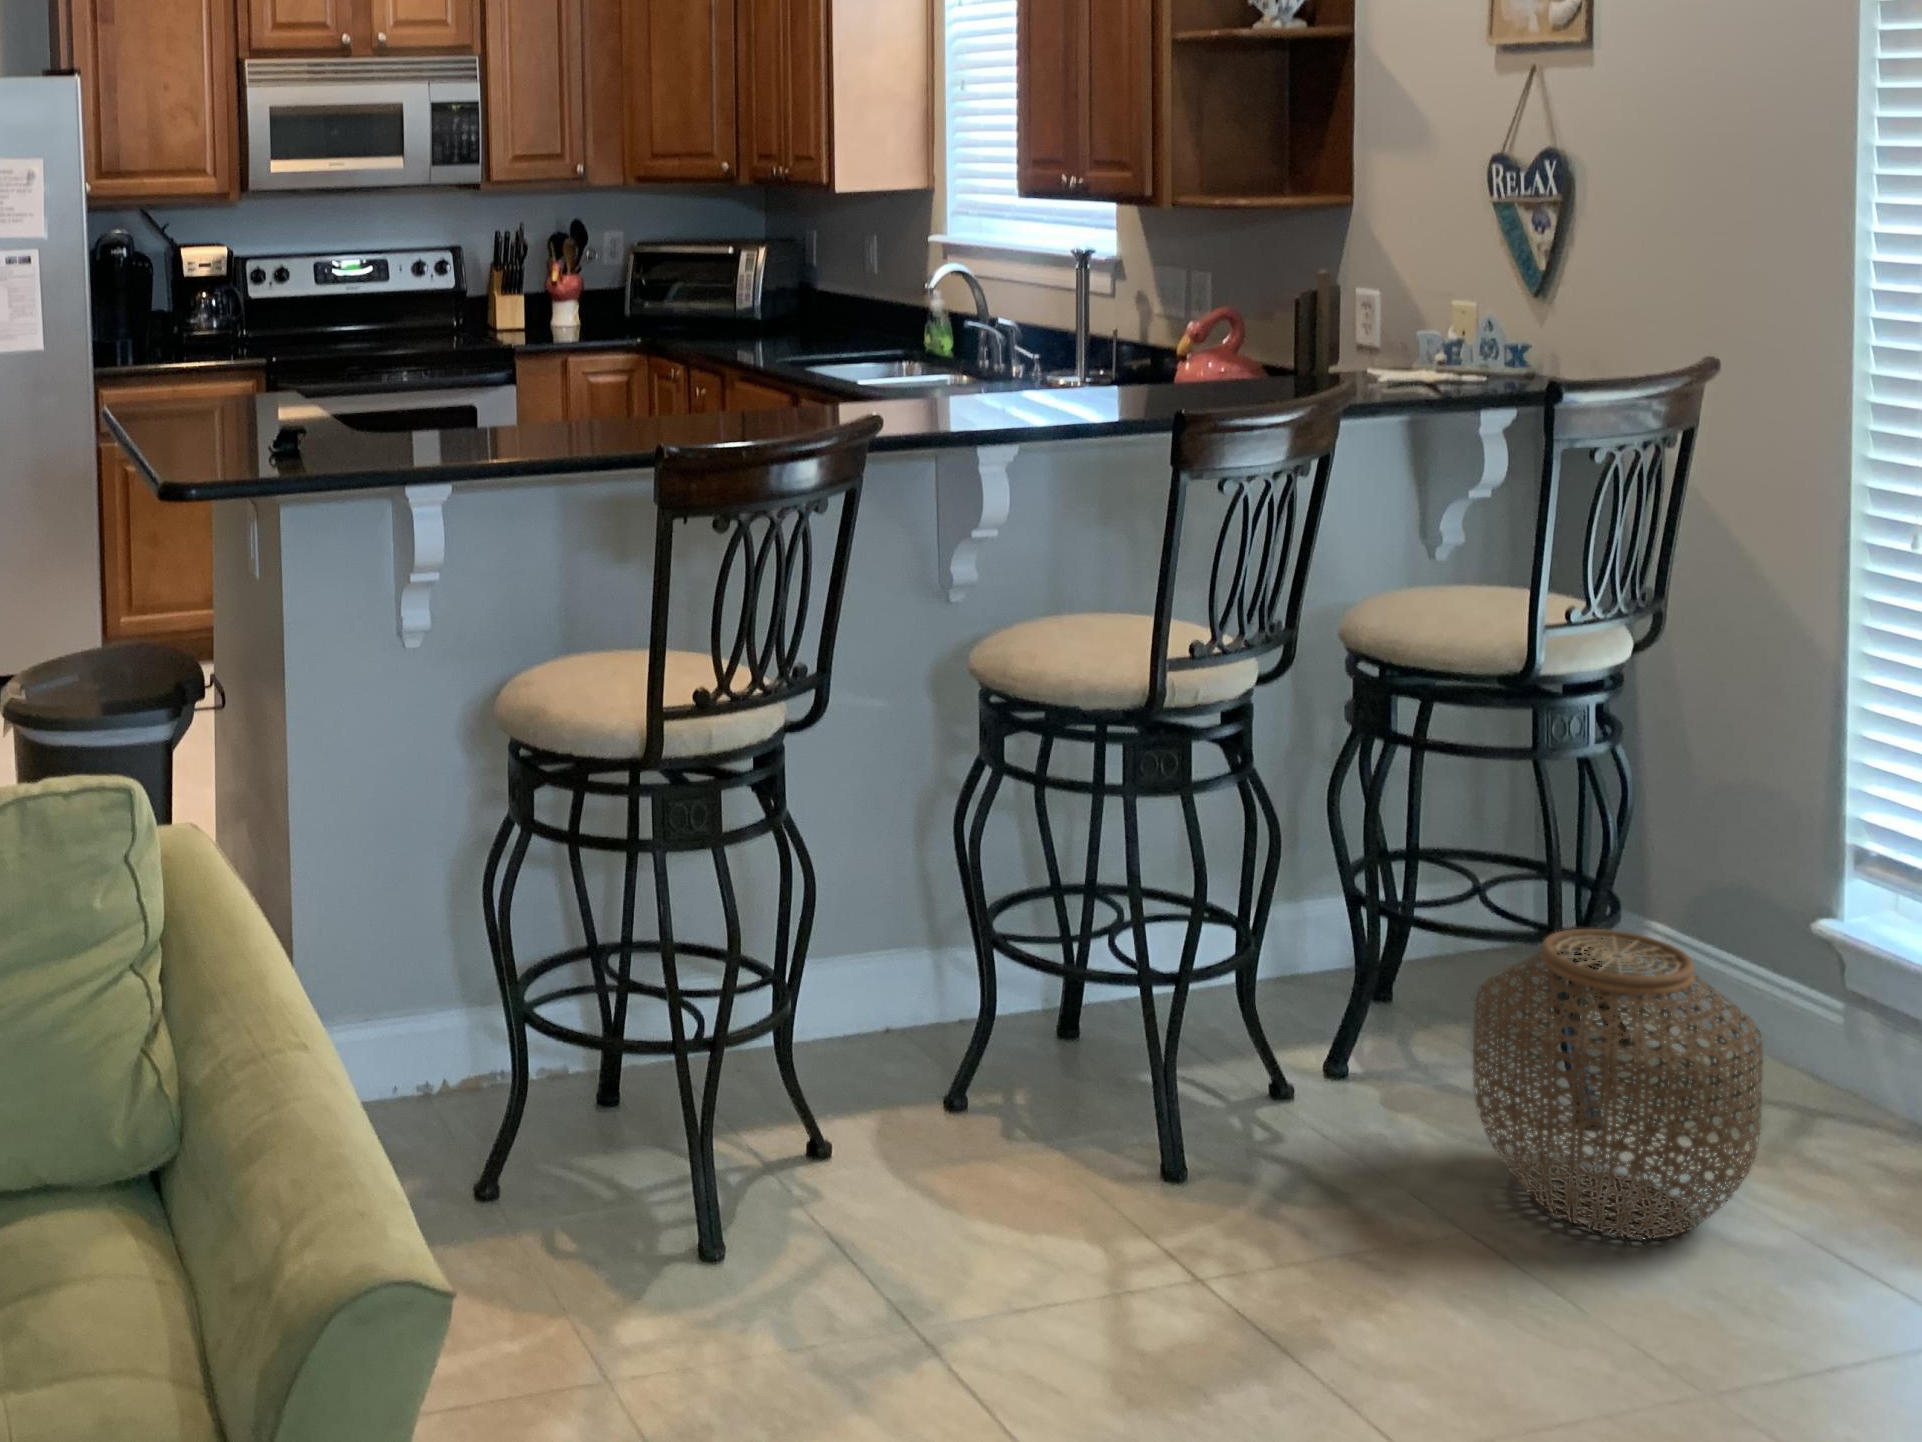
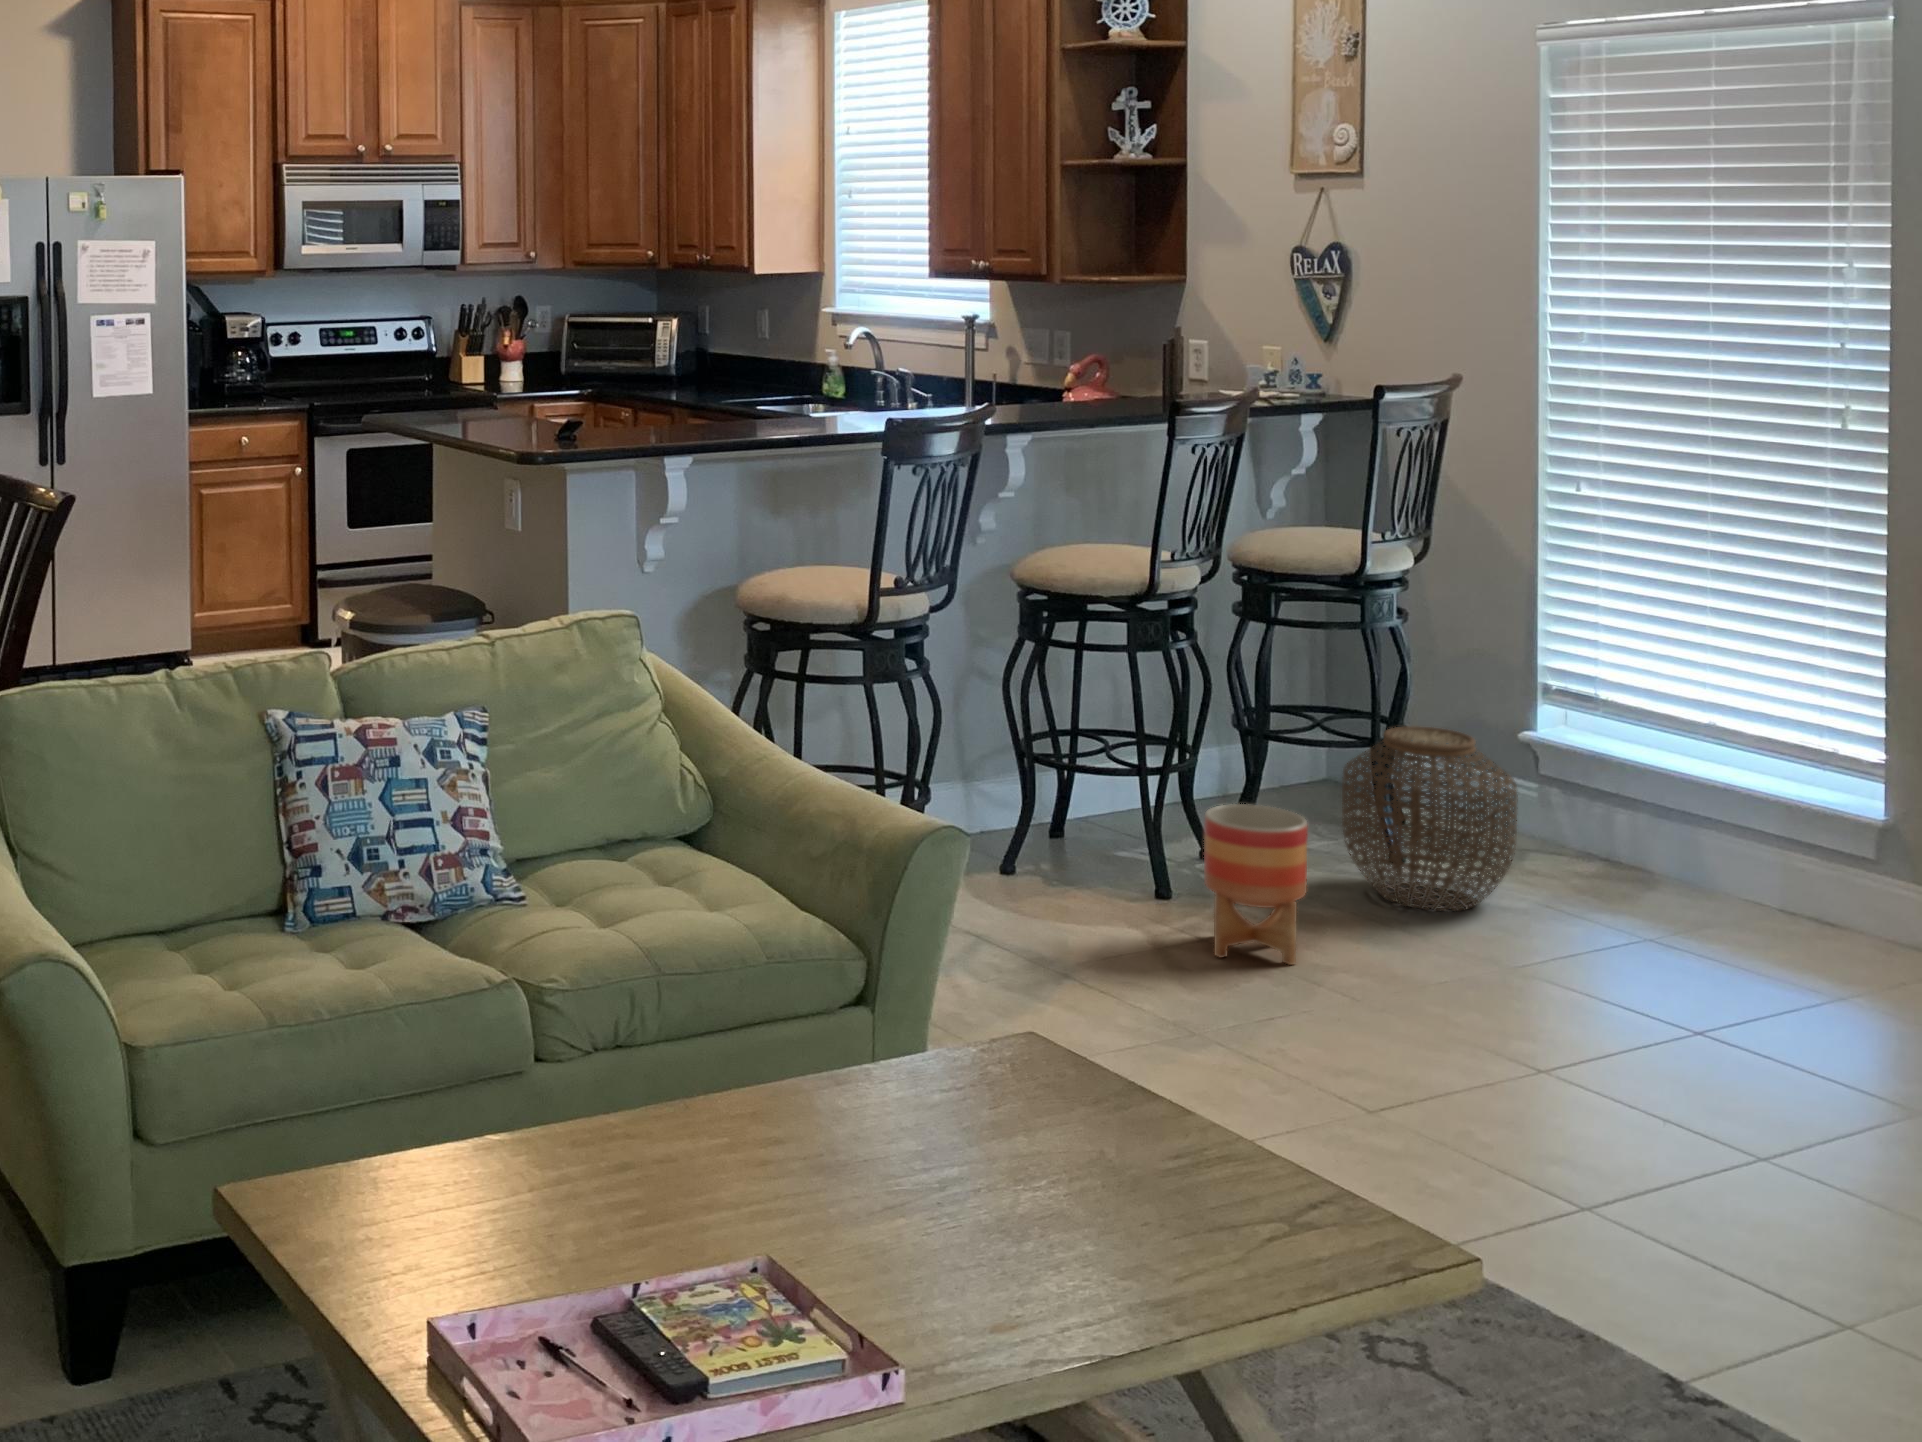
planter: none [1196,1062,1362,1344] -> present [1204,804,1308,965]

